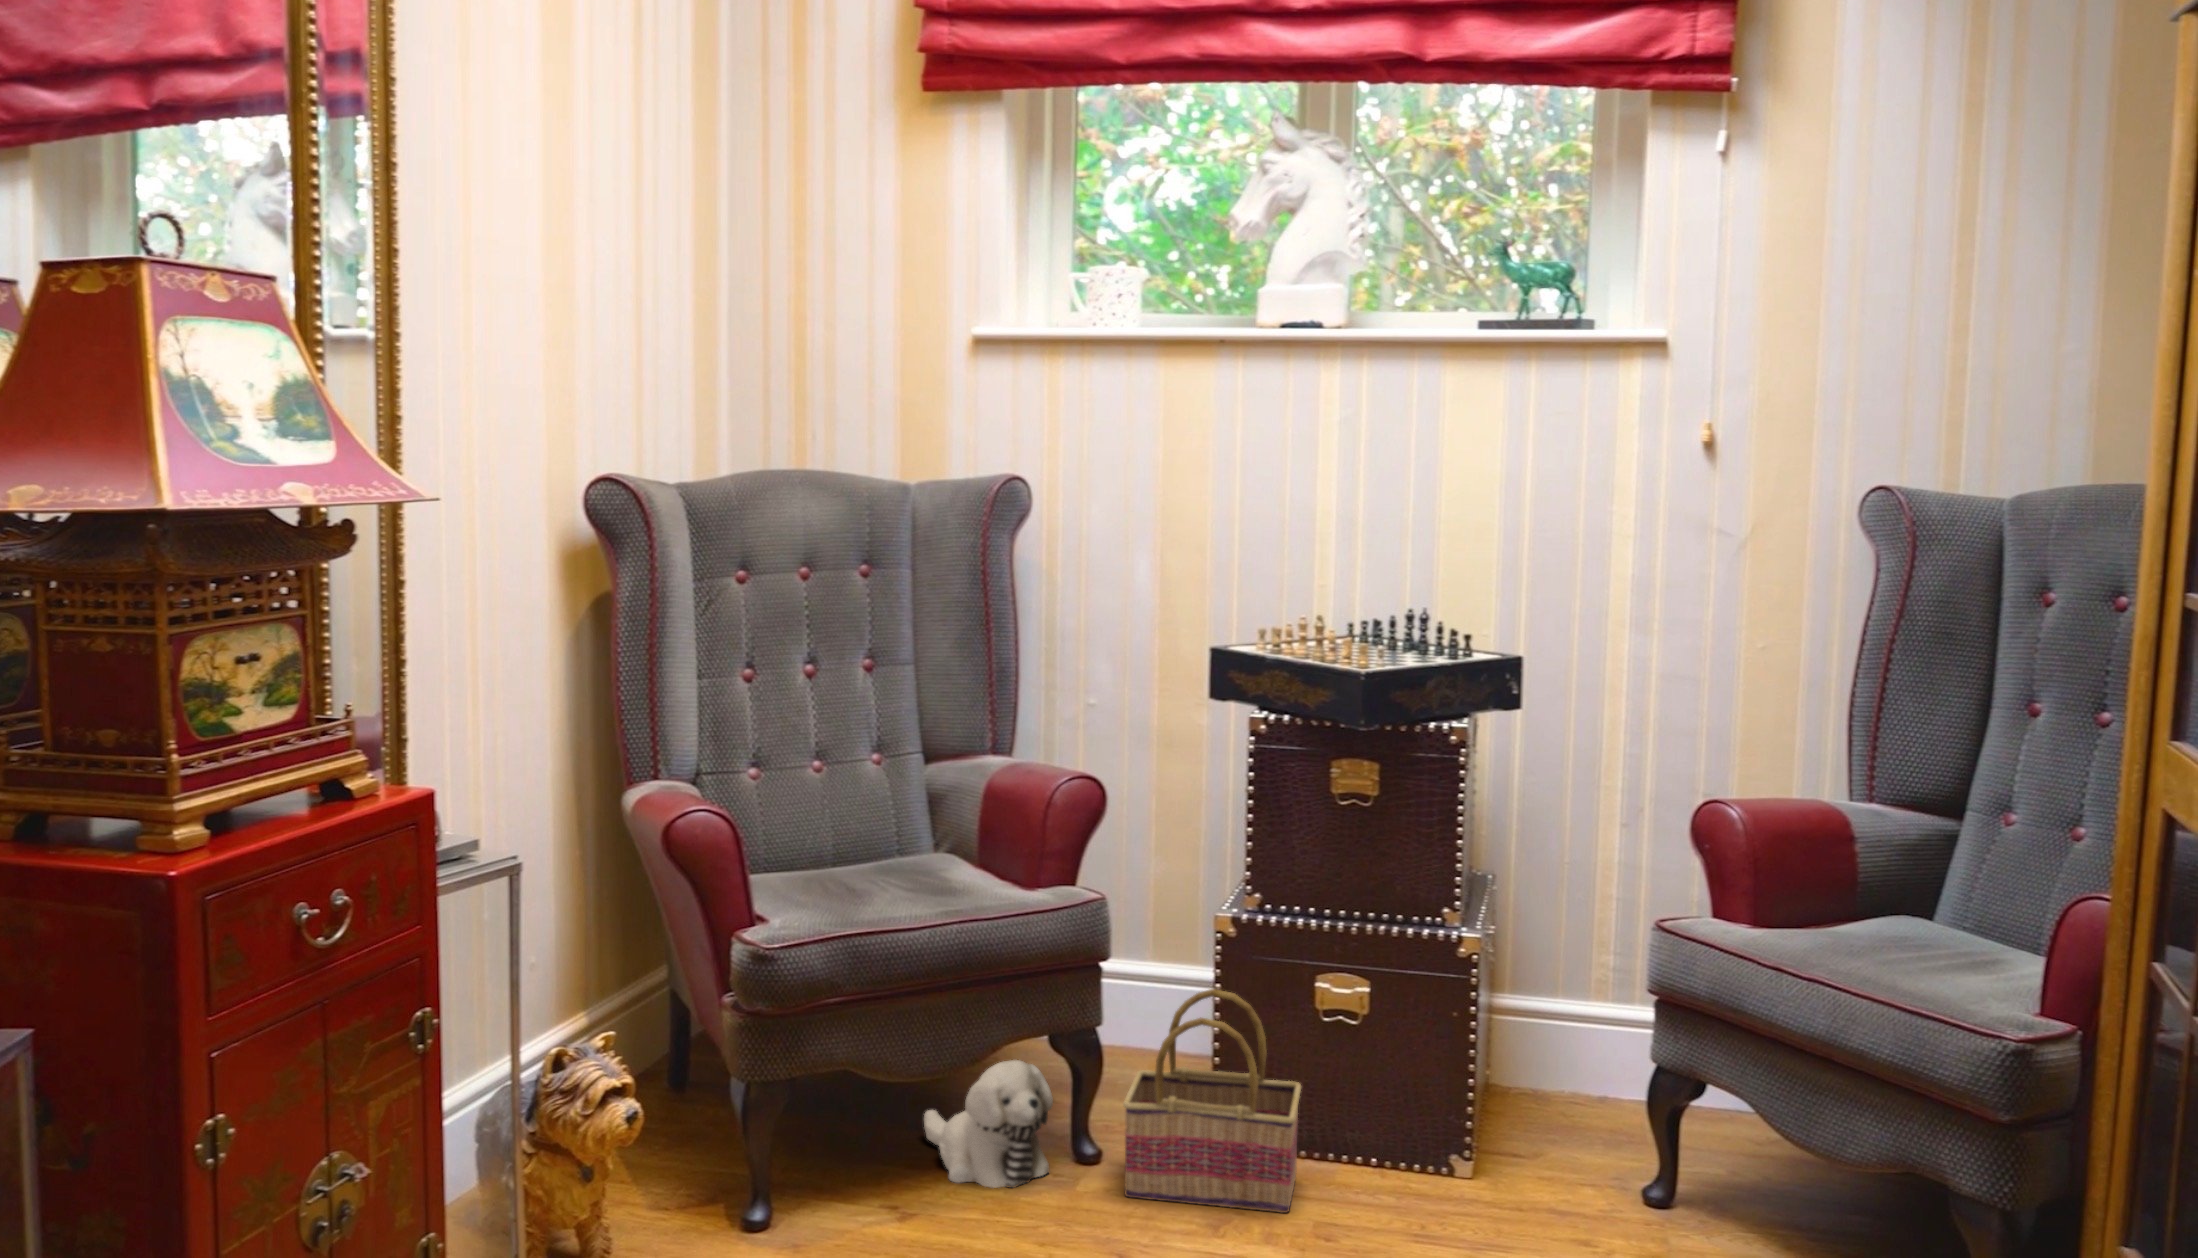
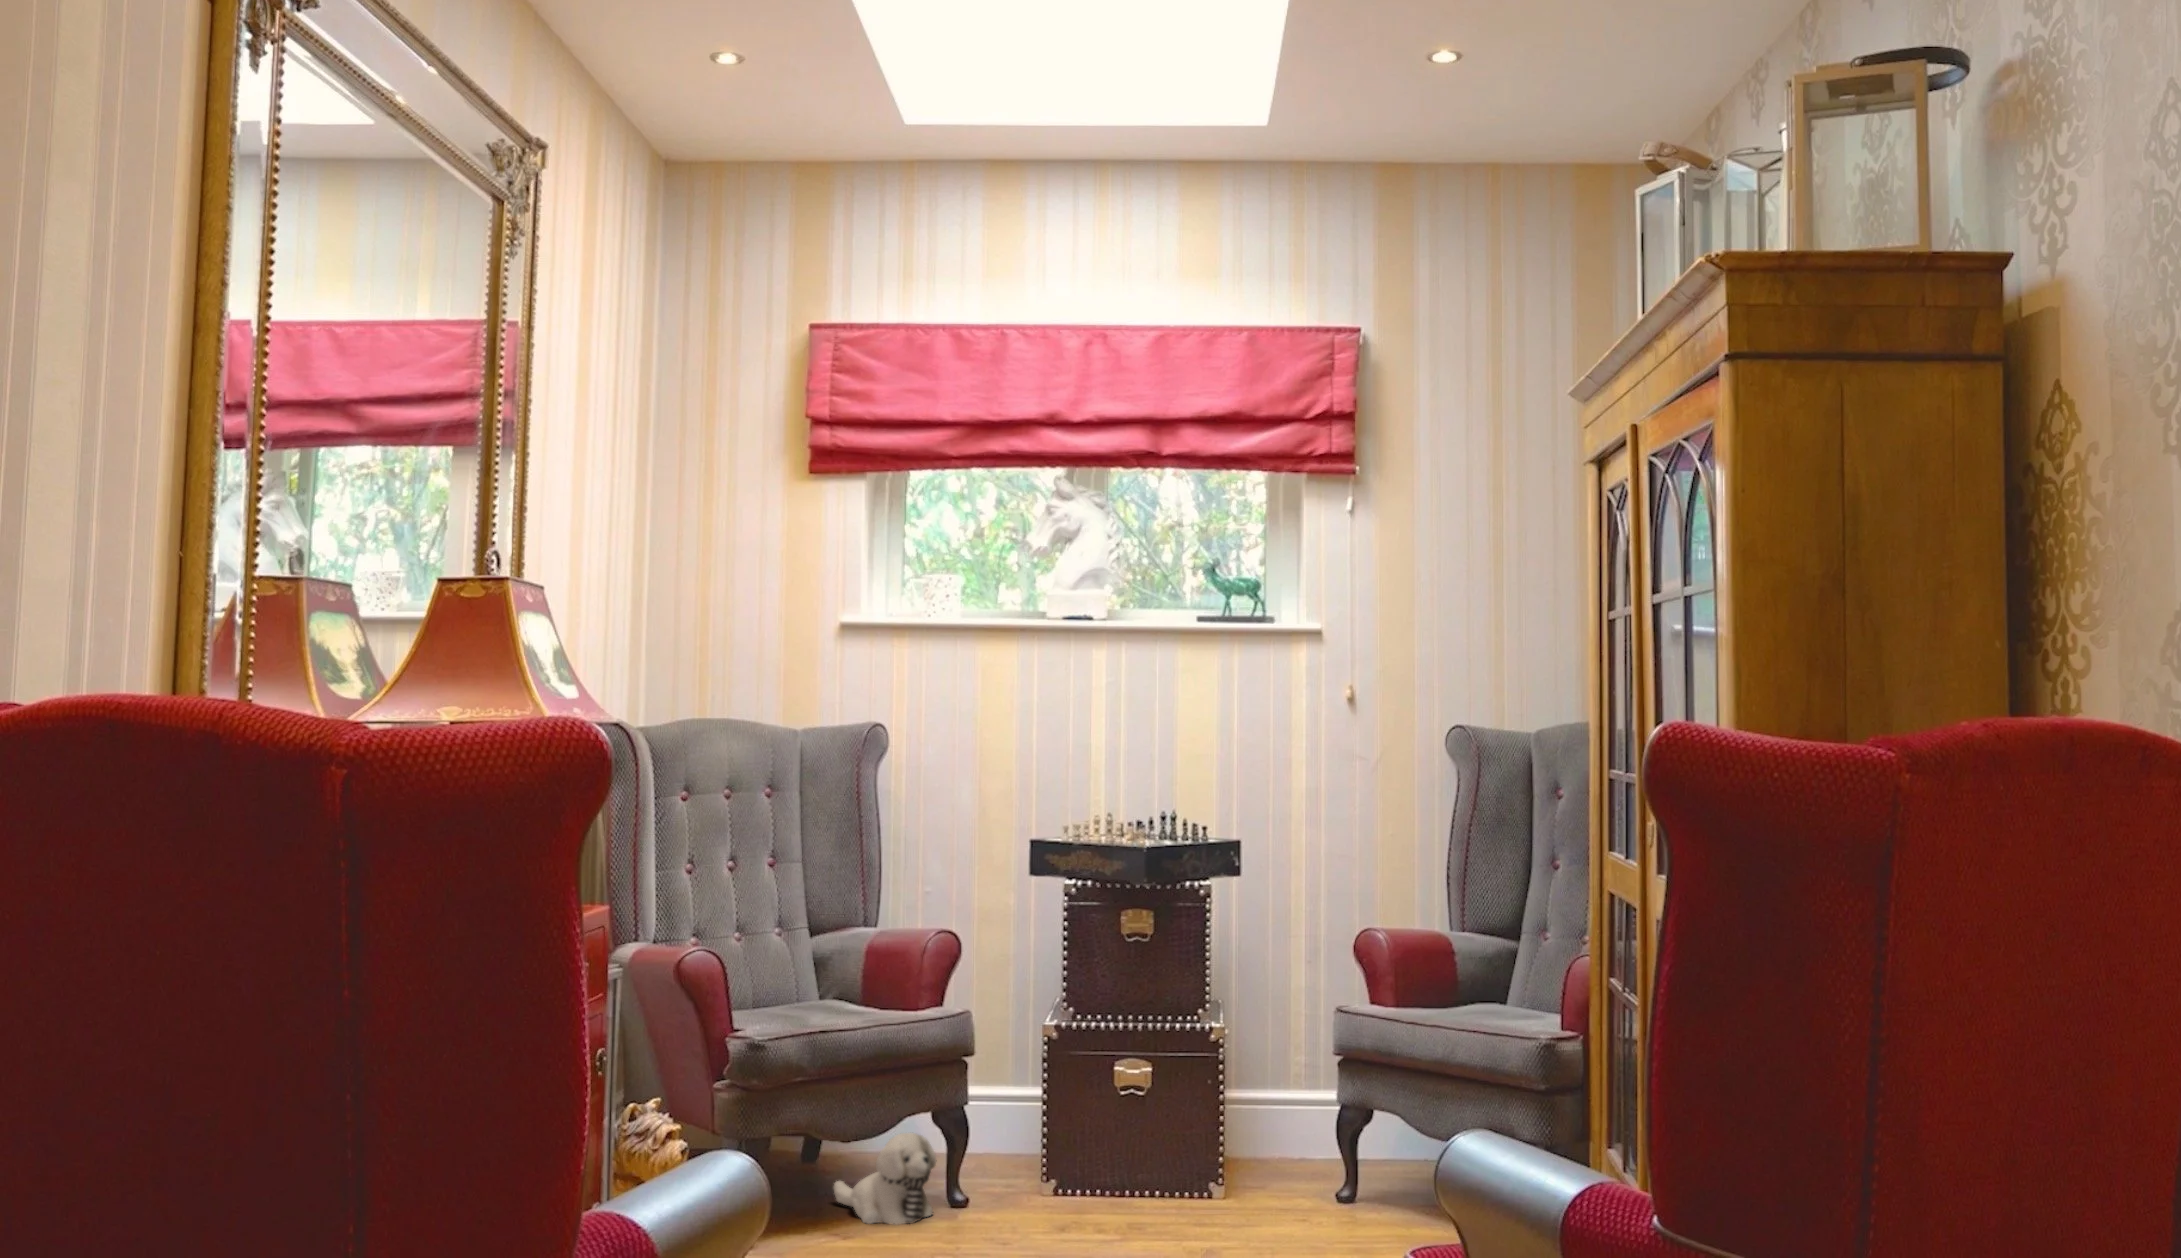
basket: present [1123,989,1301,1213] -> none [990,1073,1110,1224]

